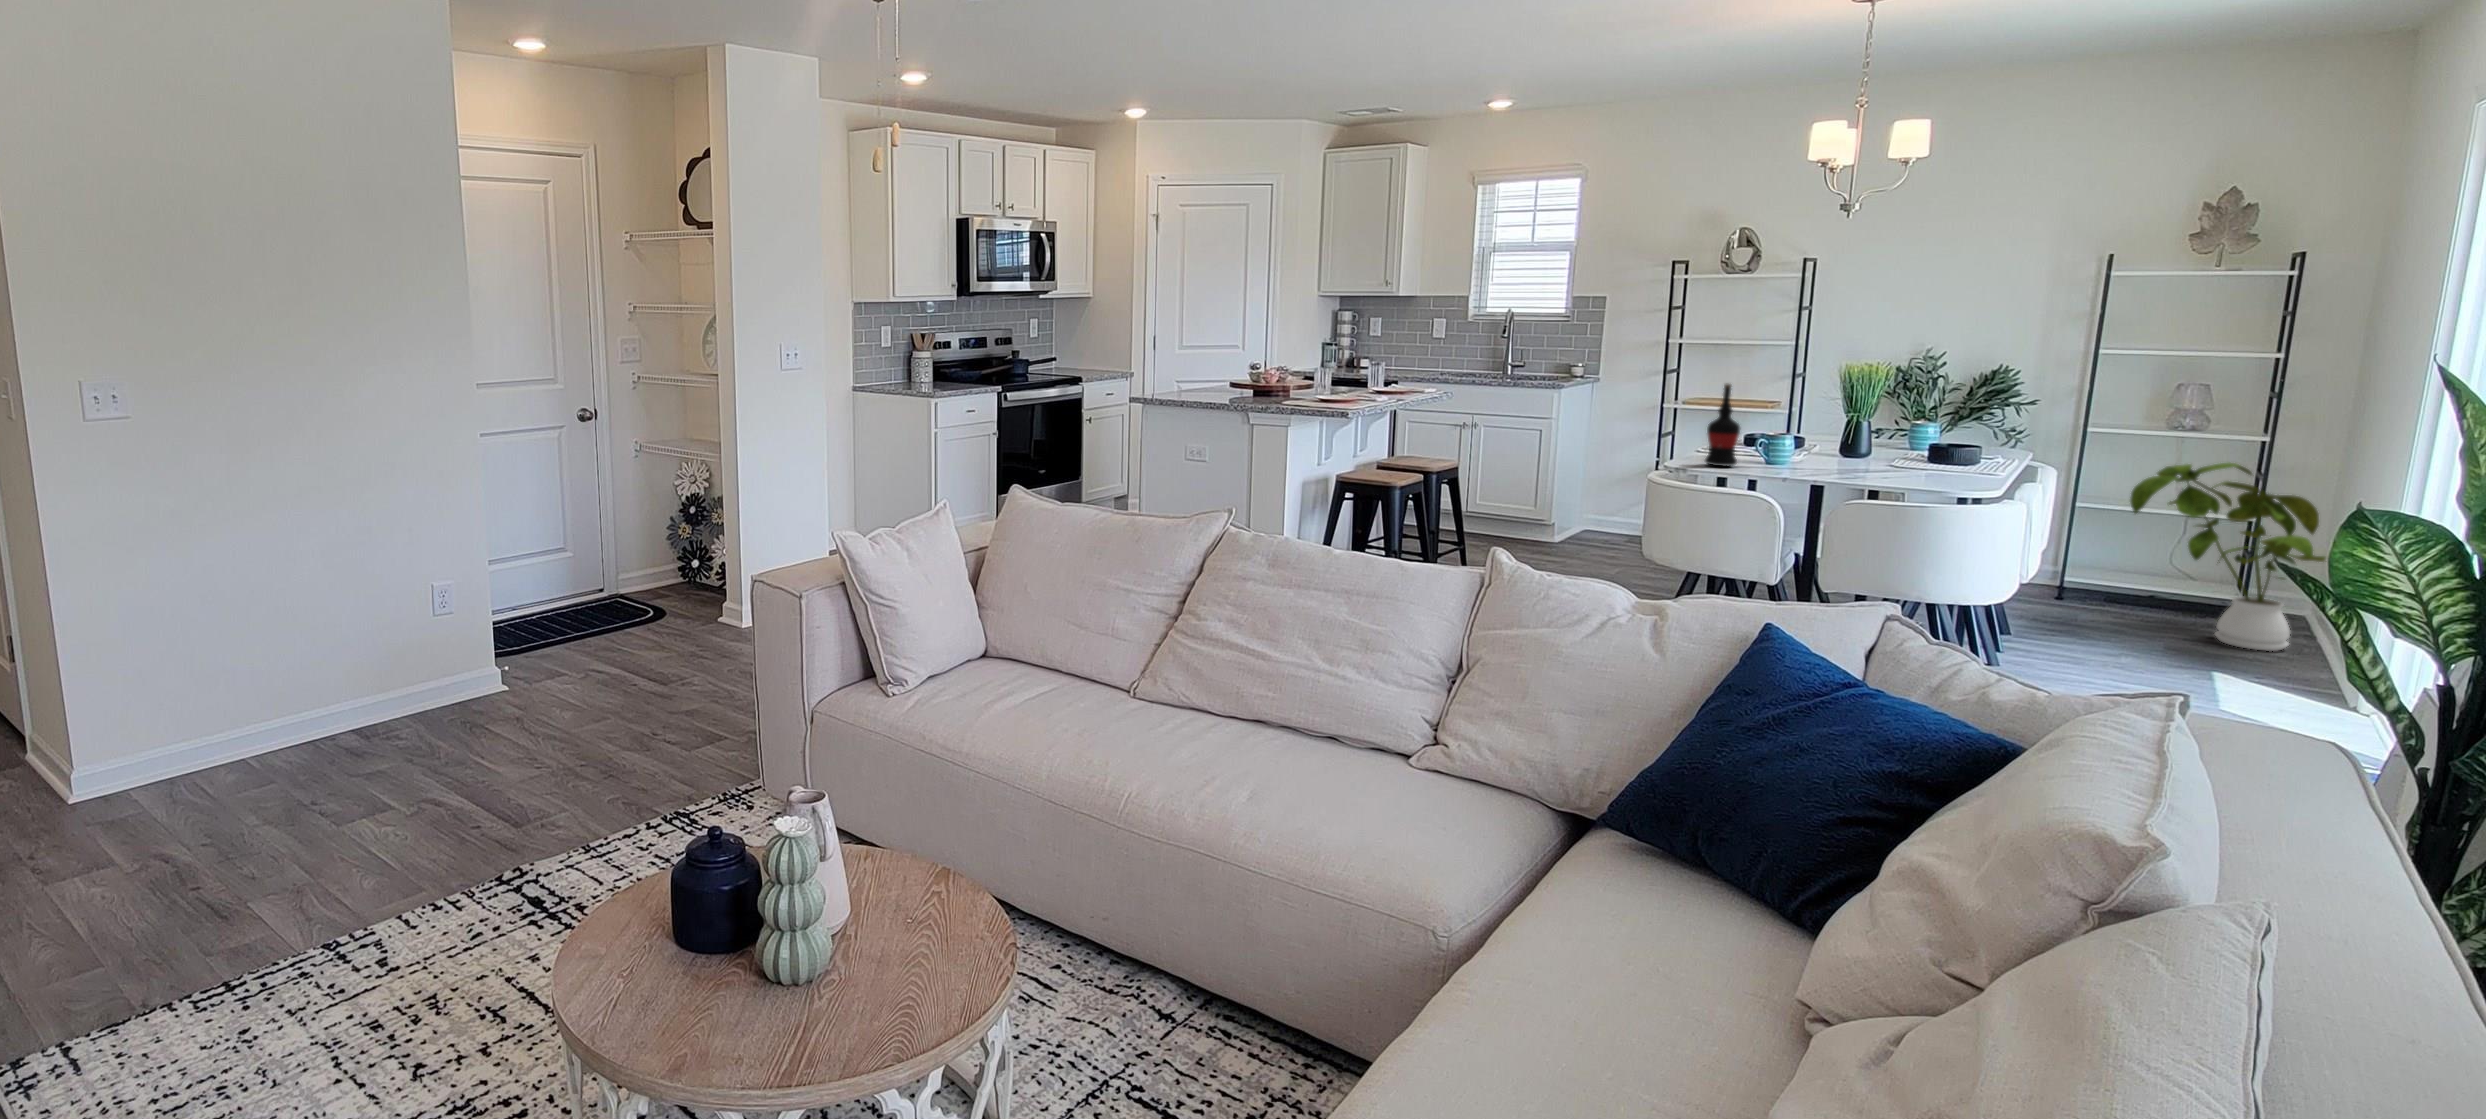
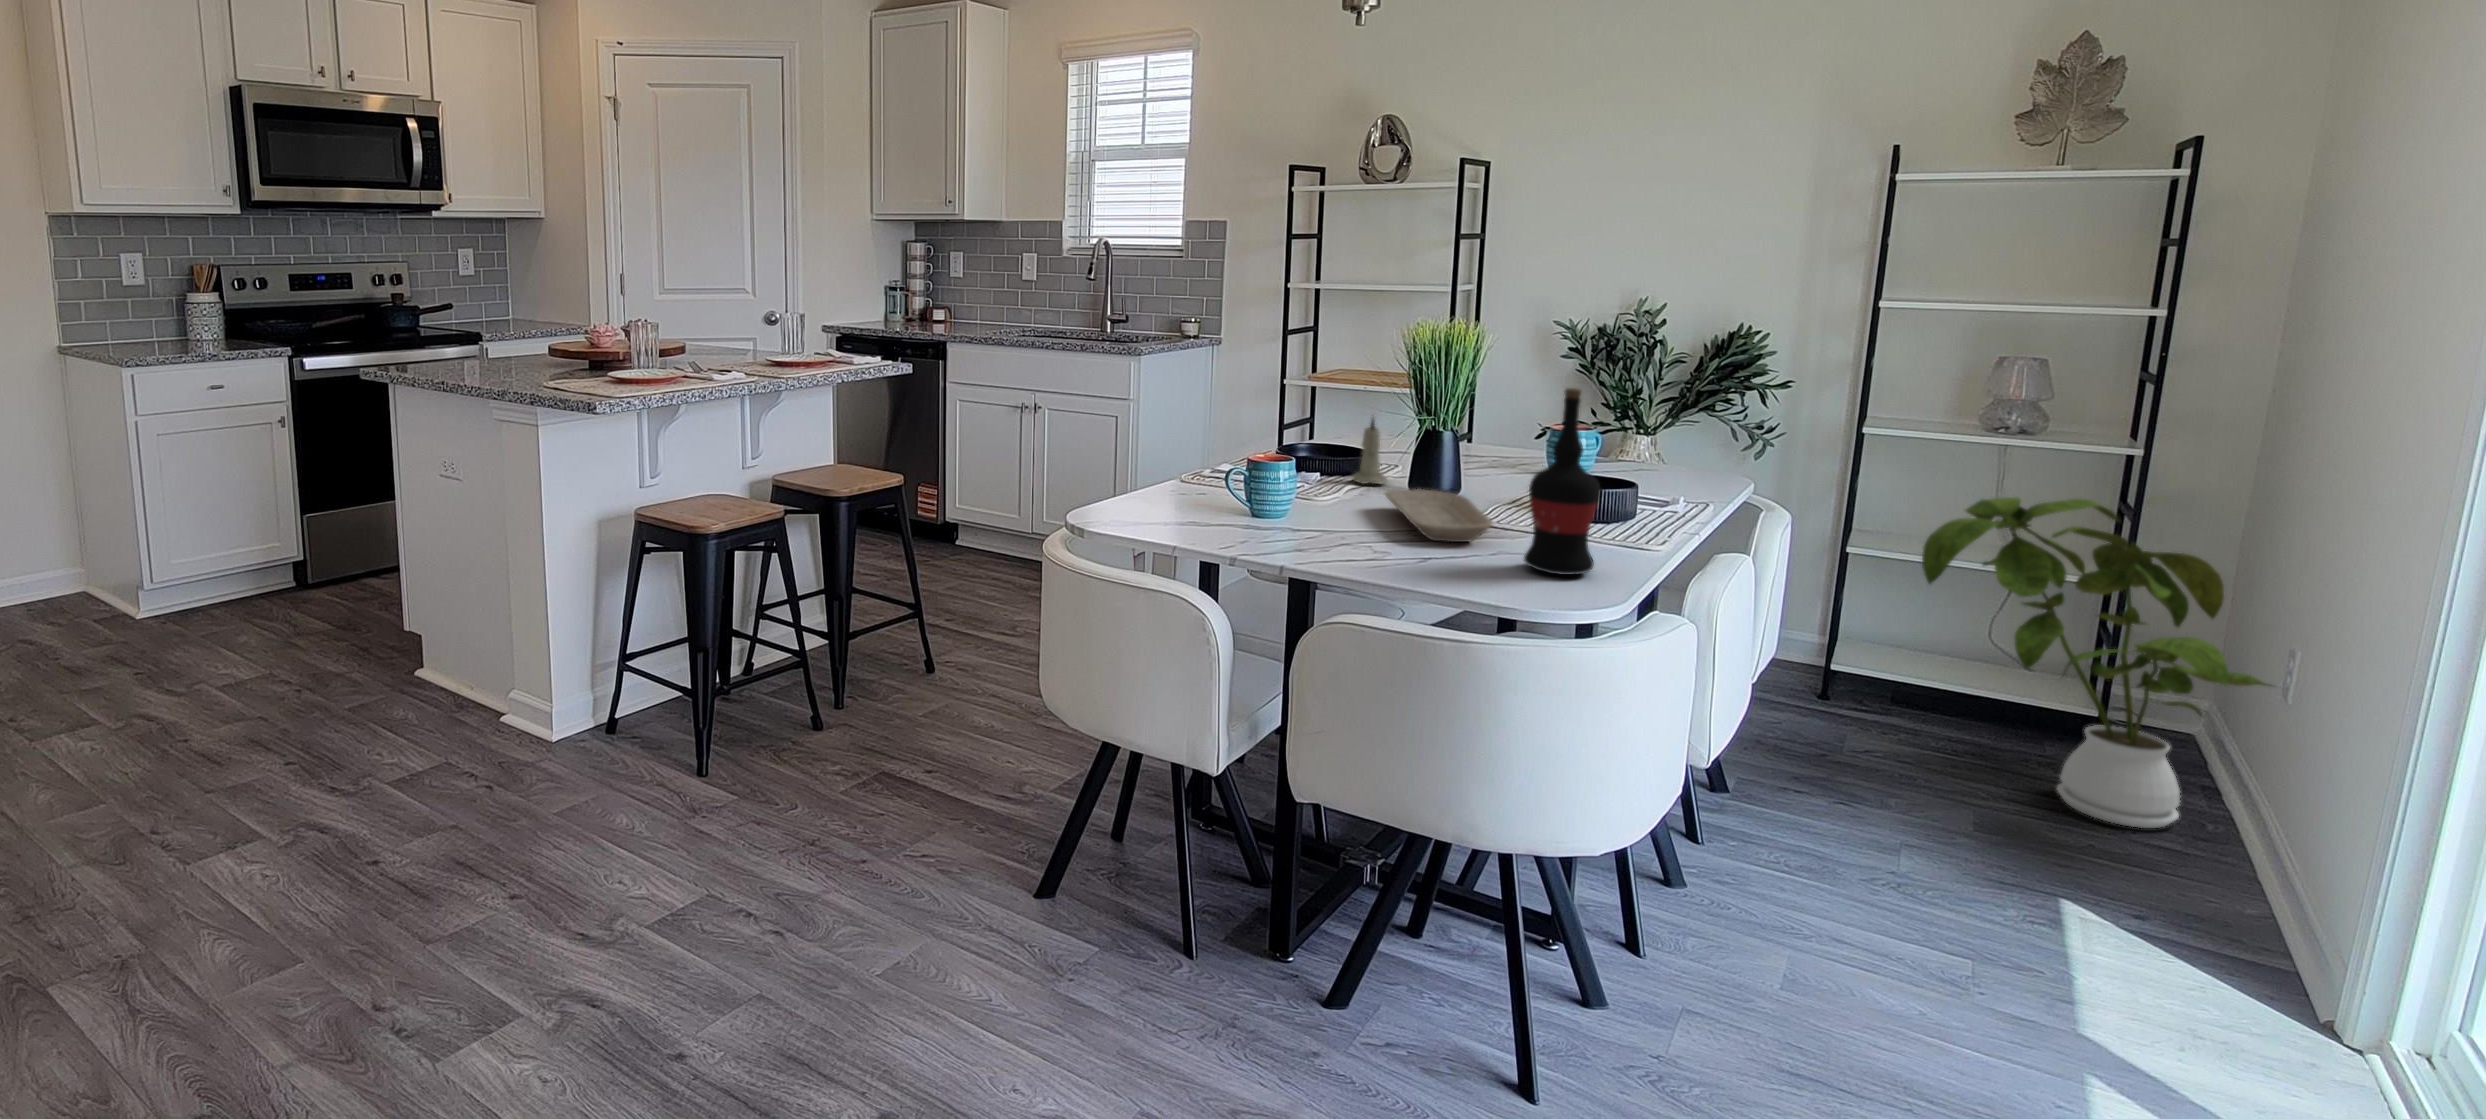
wine bottle: present [1705,384,1740,467] -> present [1524,388,1601,575]
candle: none [1791,415,1815,454] -> present [1352,419,1388,484]
tray: none [1830,453,1908,474] -> present [1385,489,1493,542]

